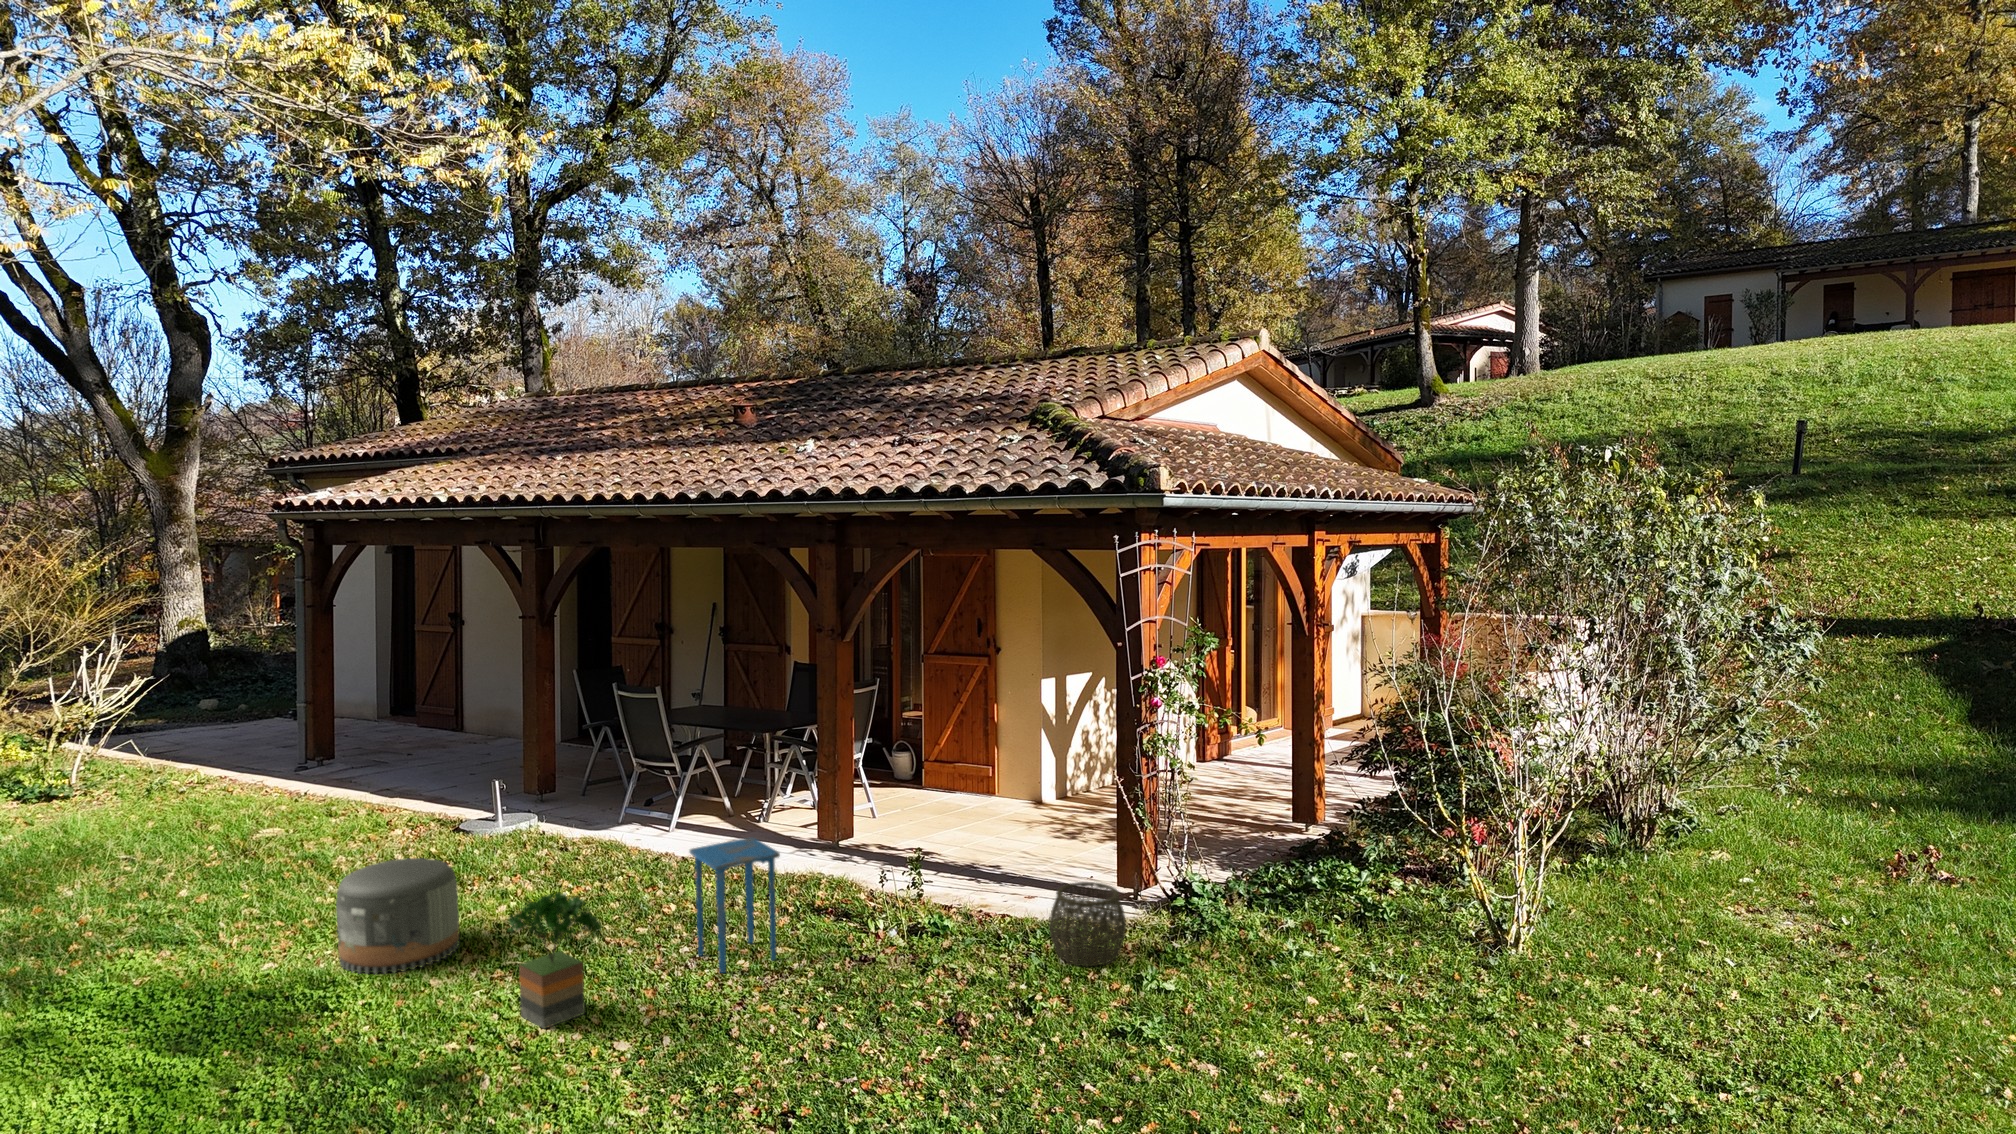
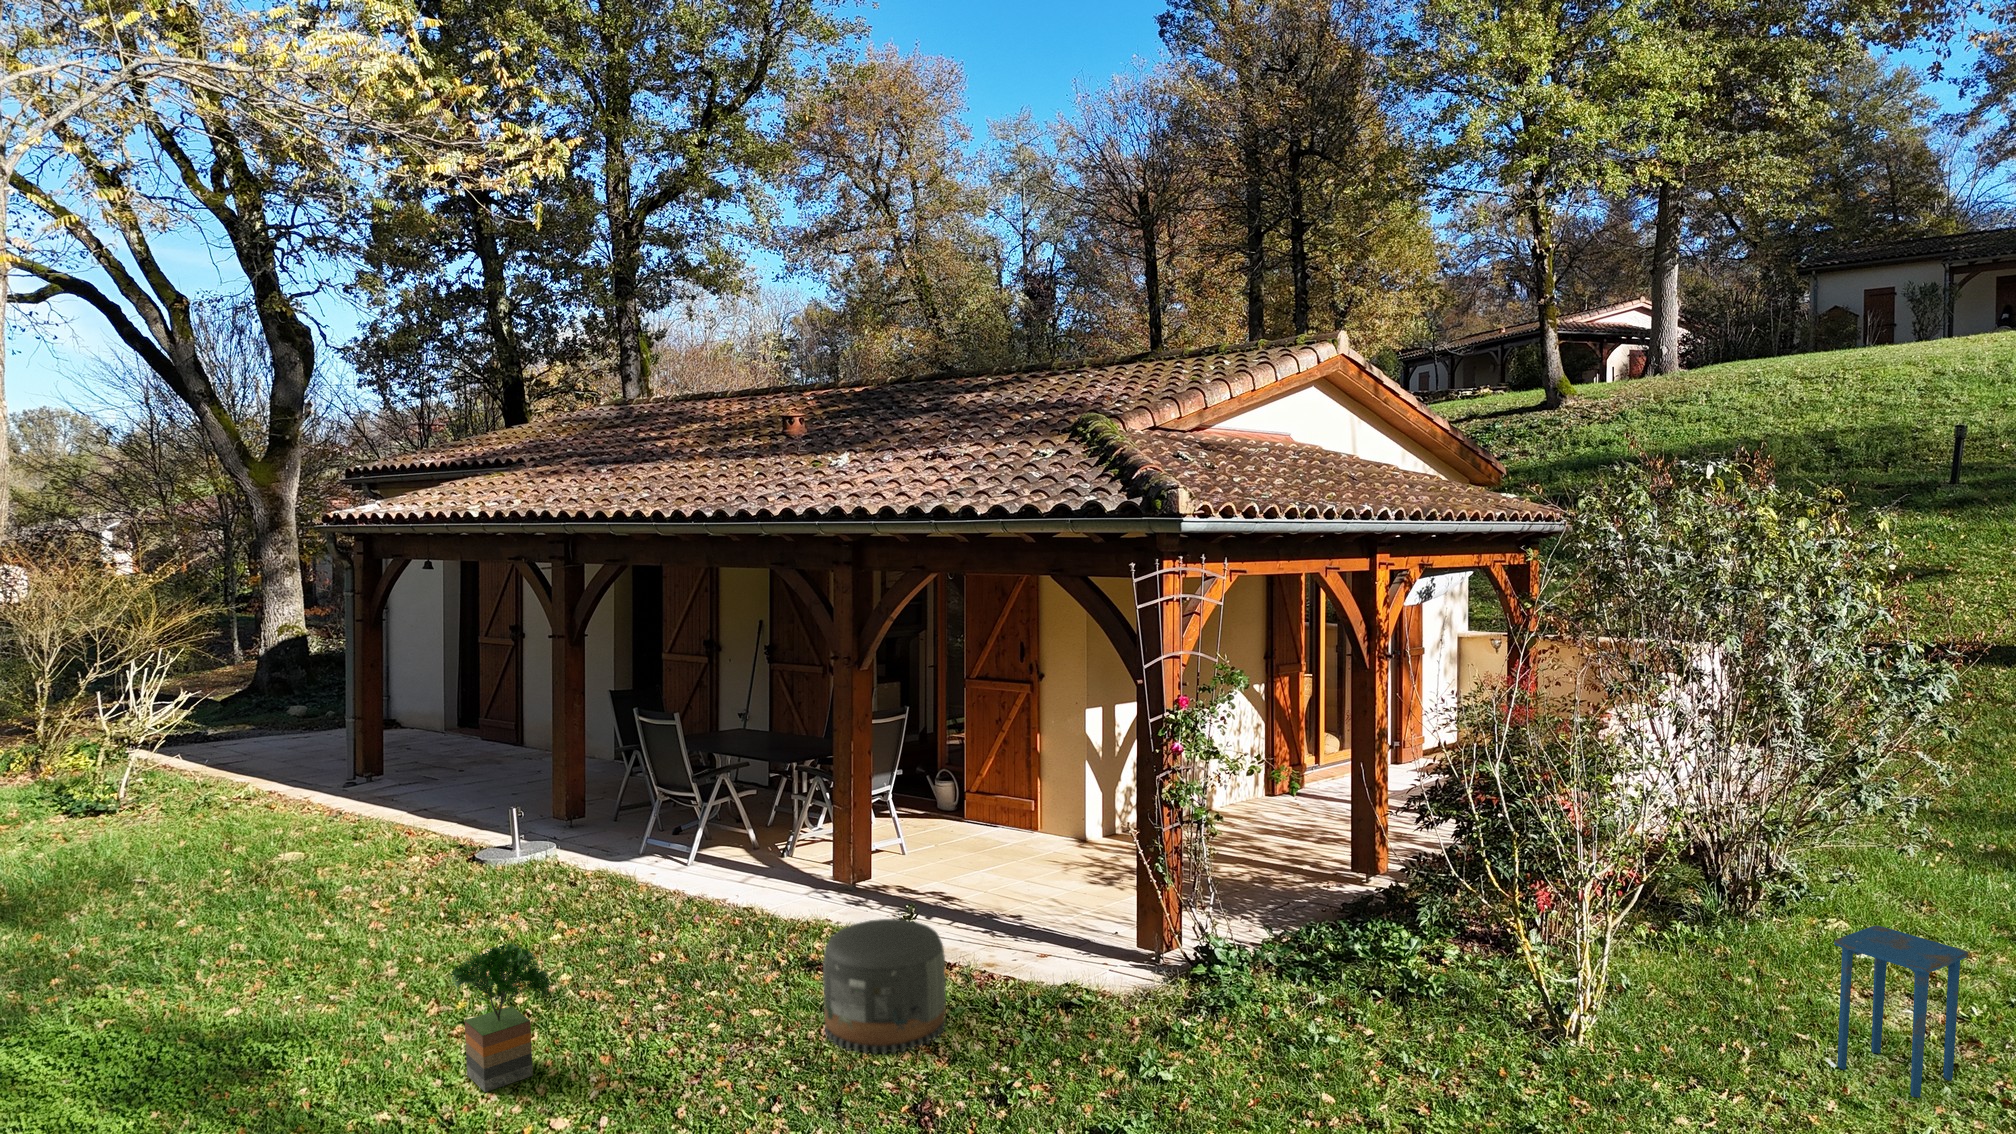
side table: present [690,838,780,973] -> present [1834,926,1968,1097]
pouf: present [336,858,459,974] -> present [823,919,946,1054]
woven basket: present [1049,882,1126,966] -> none [1042,947,1128,1044]

